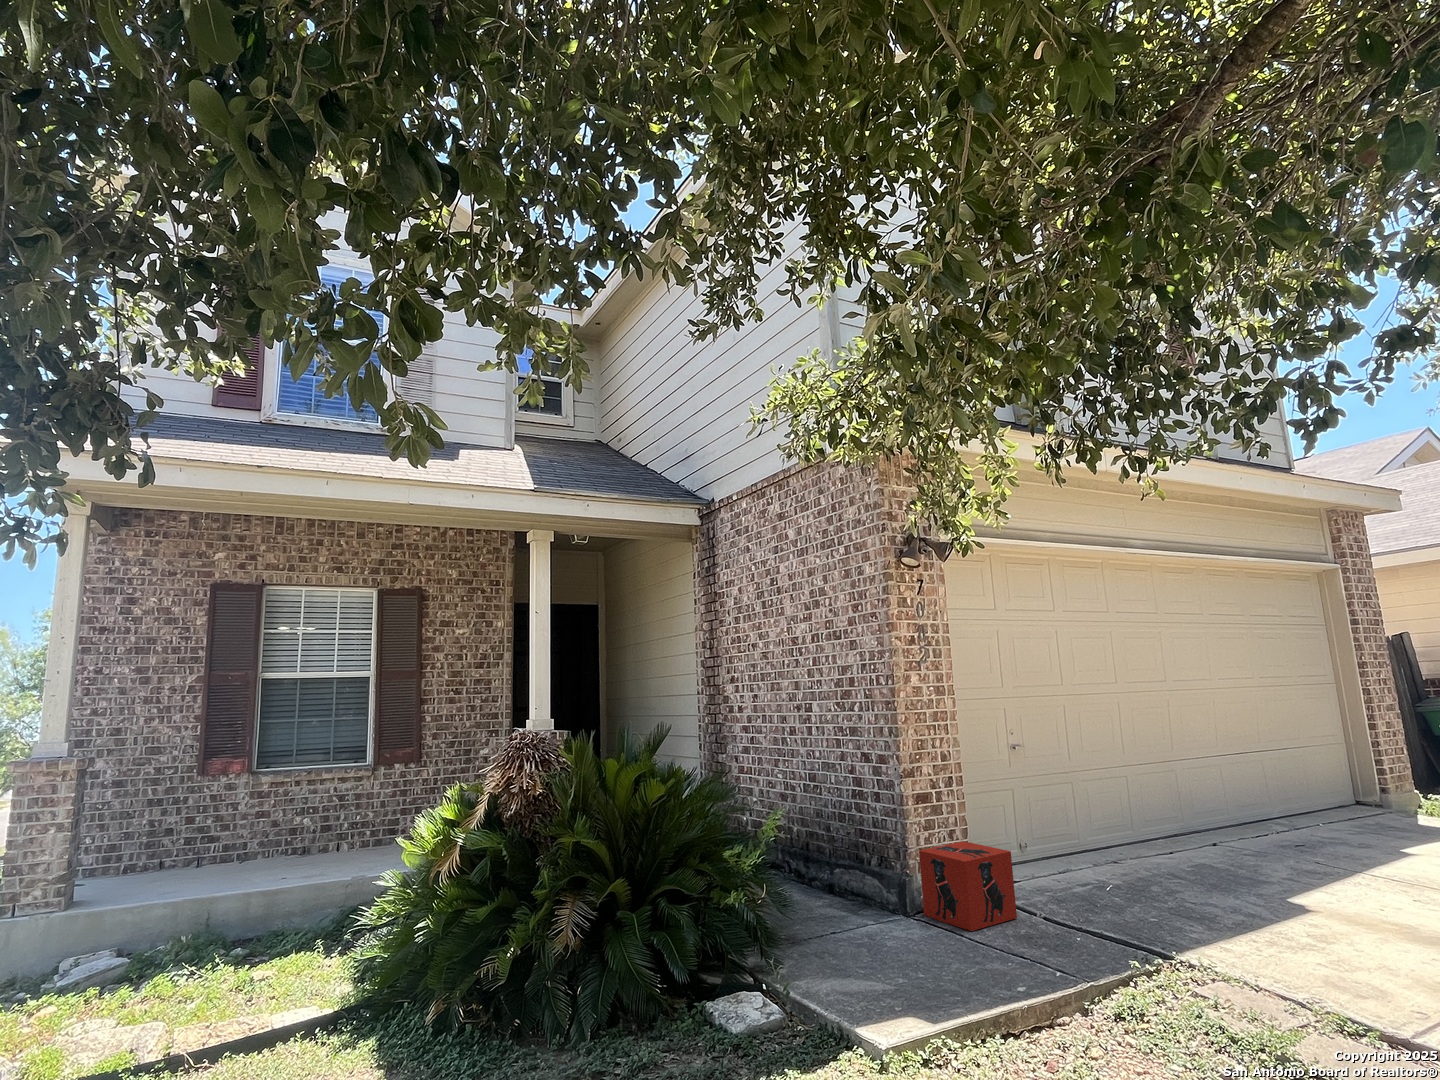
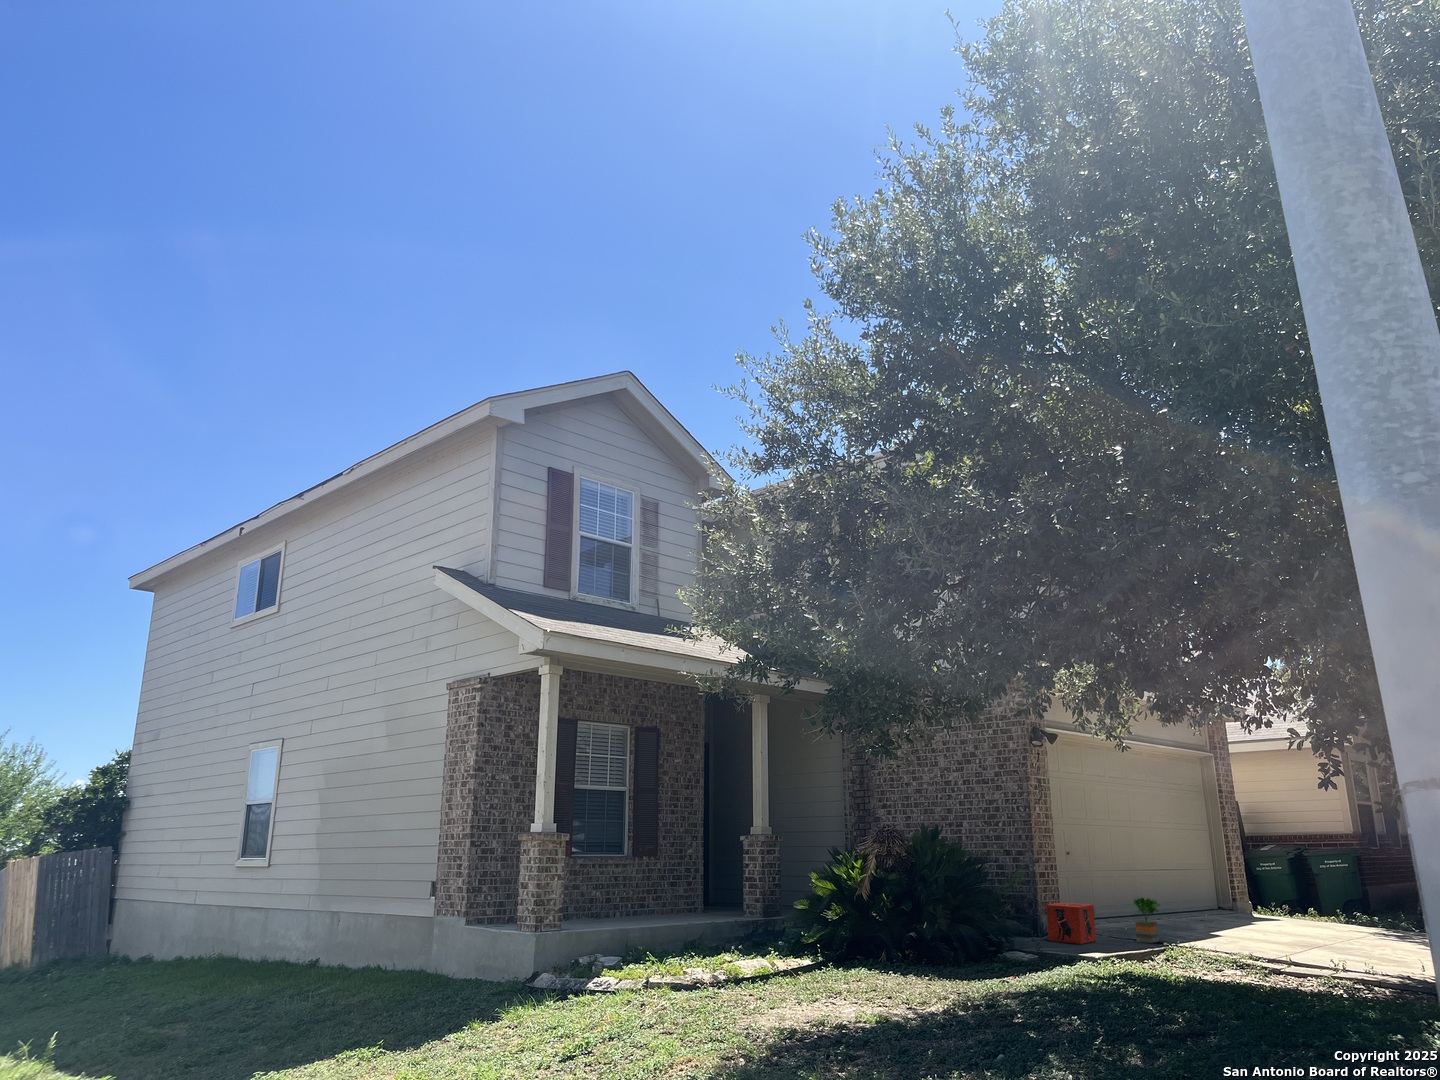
potted tree: none [1093,835,1152,928] -> present [1133,897,1160,943]

